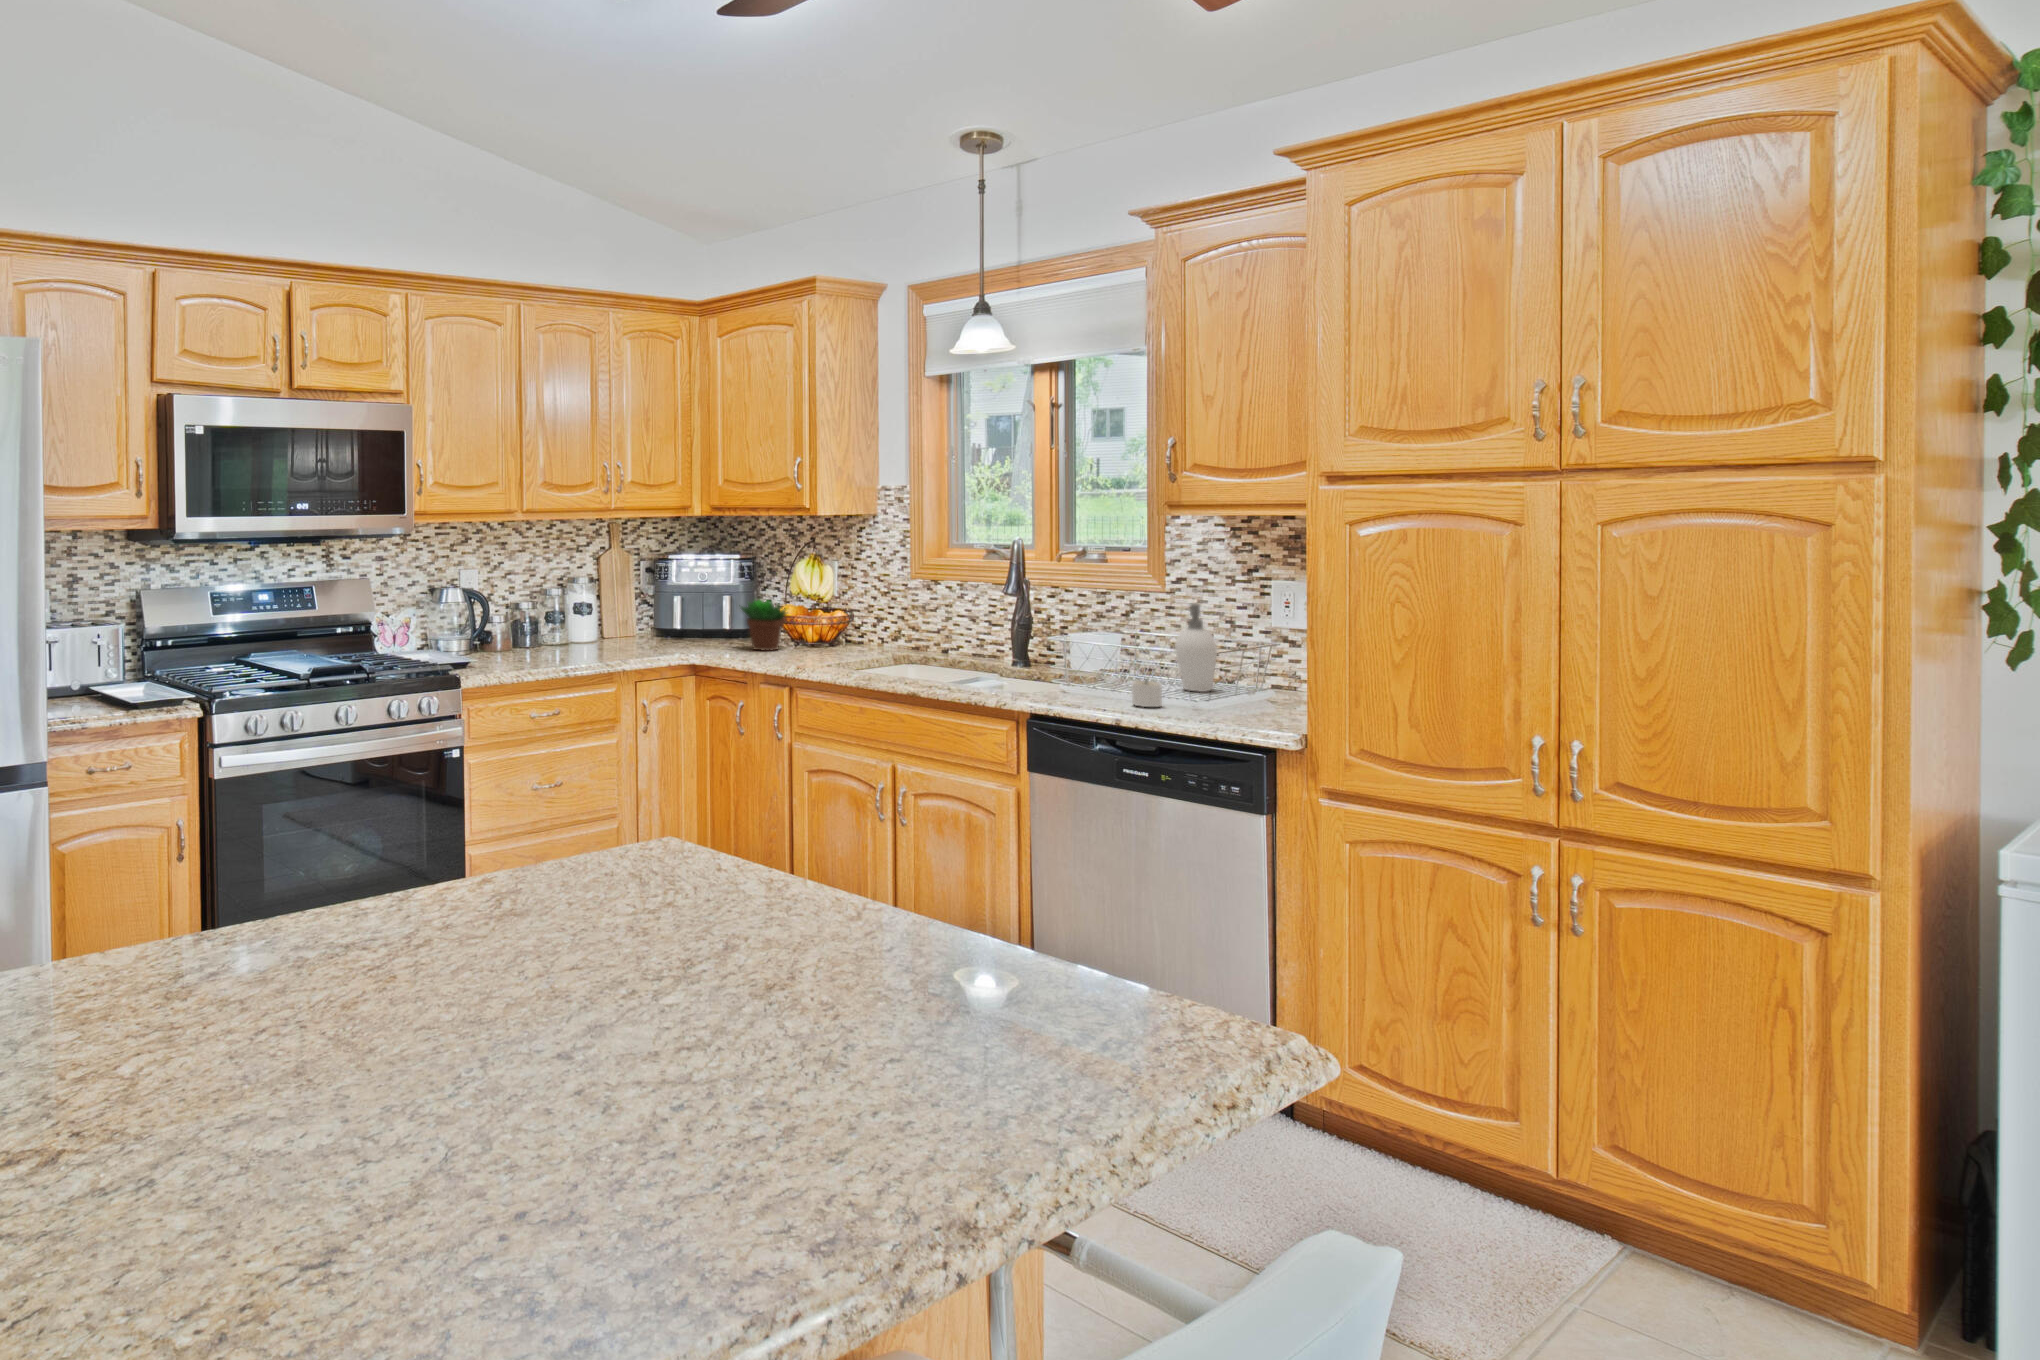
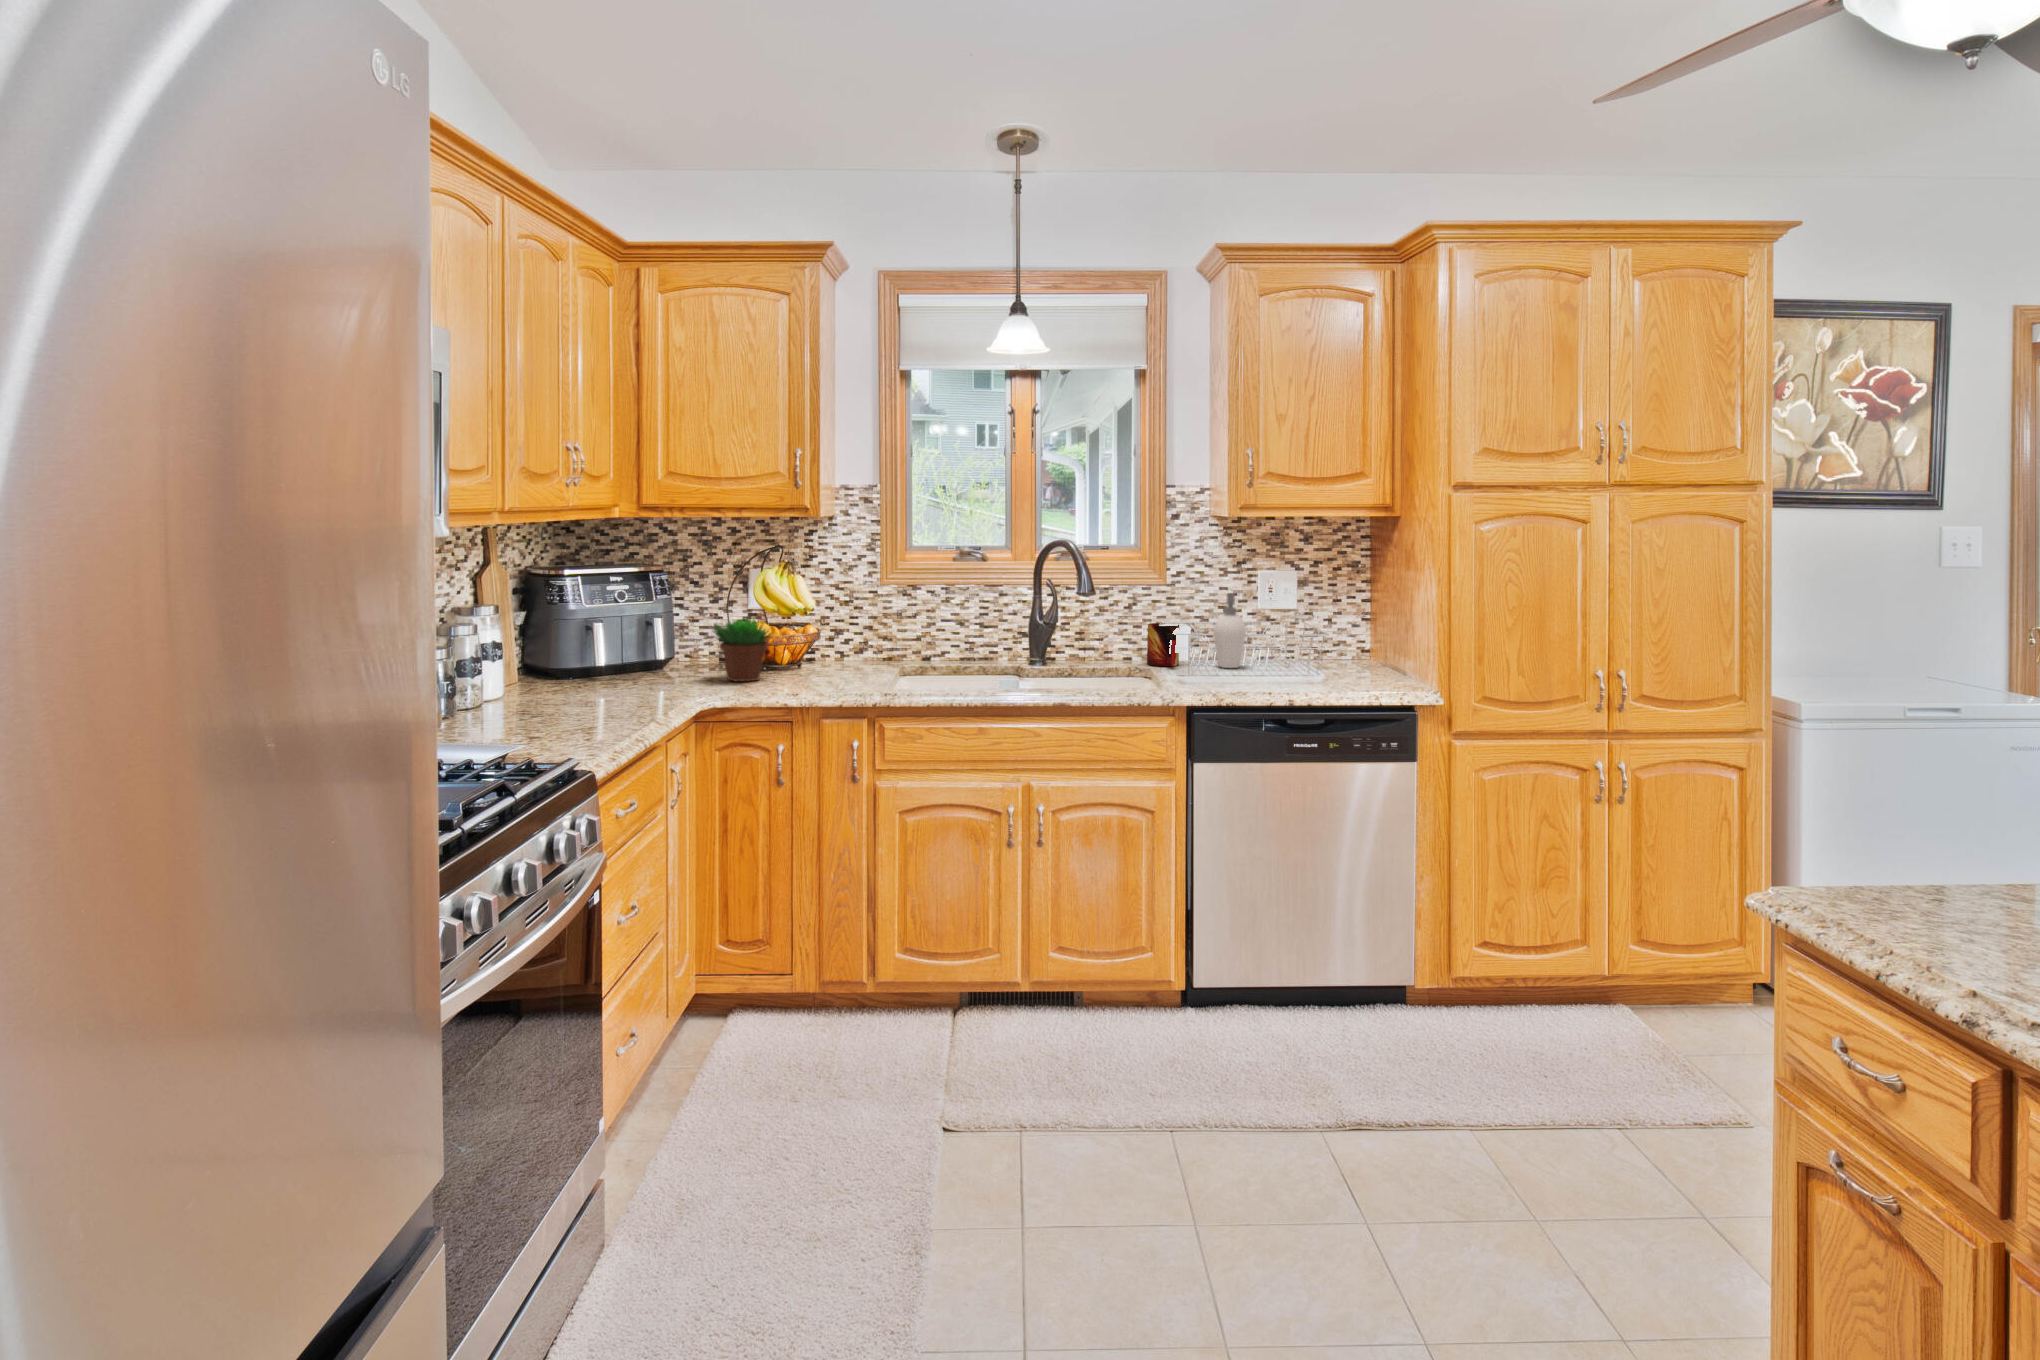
mug: none [1121,633,1161,682] -> present [1147,623,1179,666]
candle: present [1131,681,1162,707] -> none [1262,662,1297,686]

